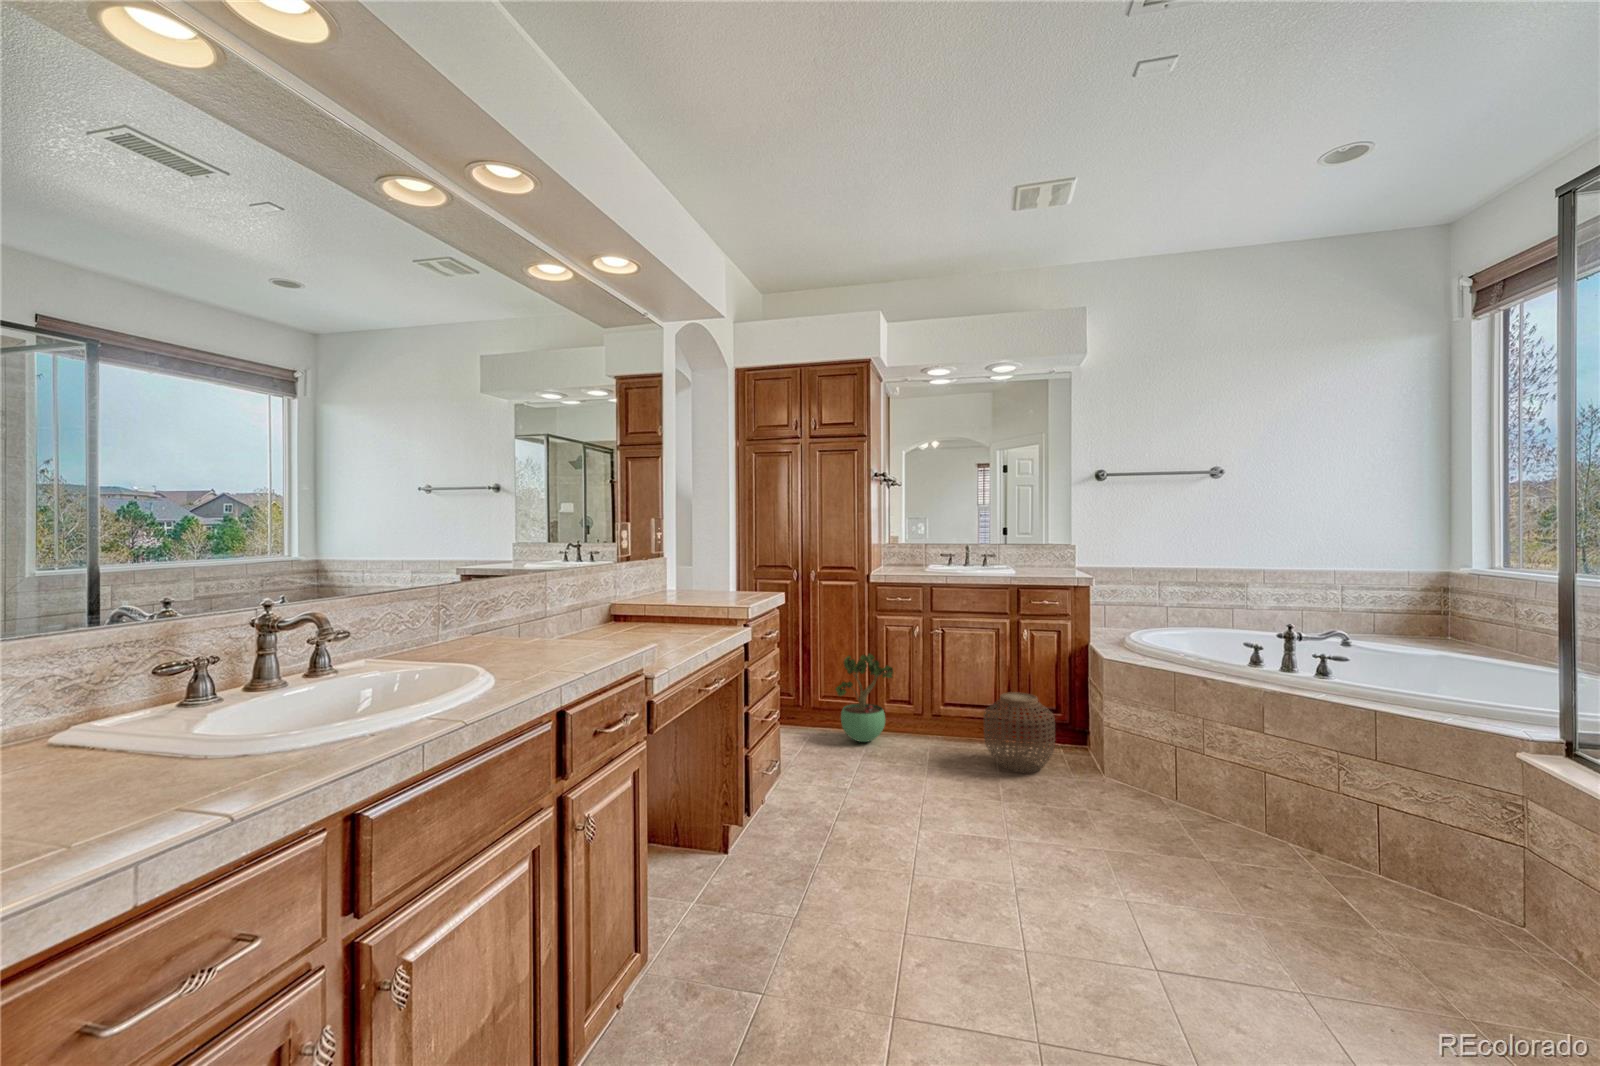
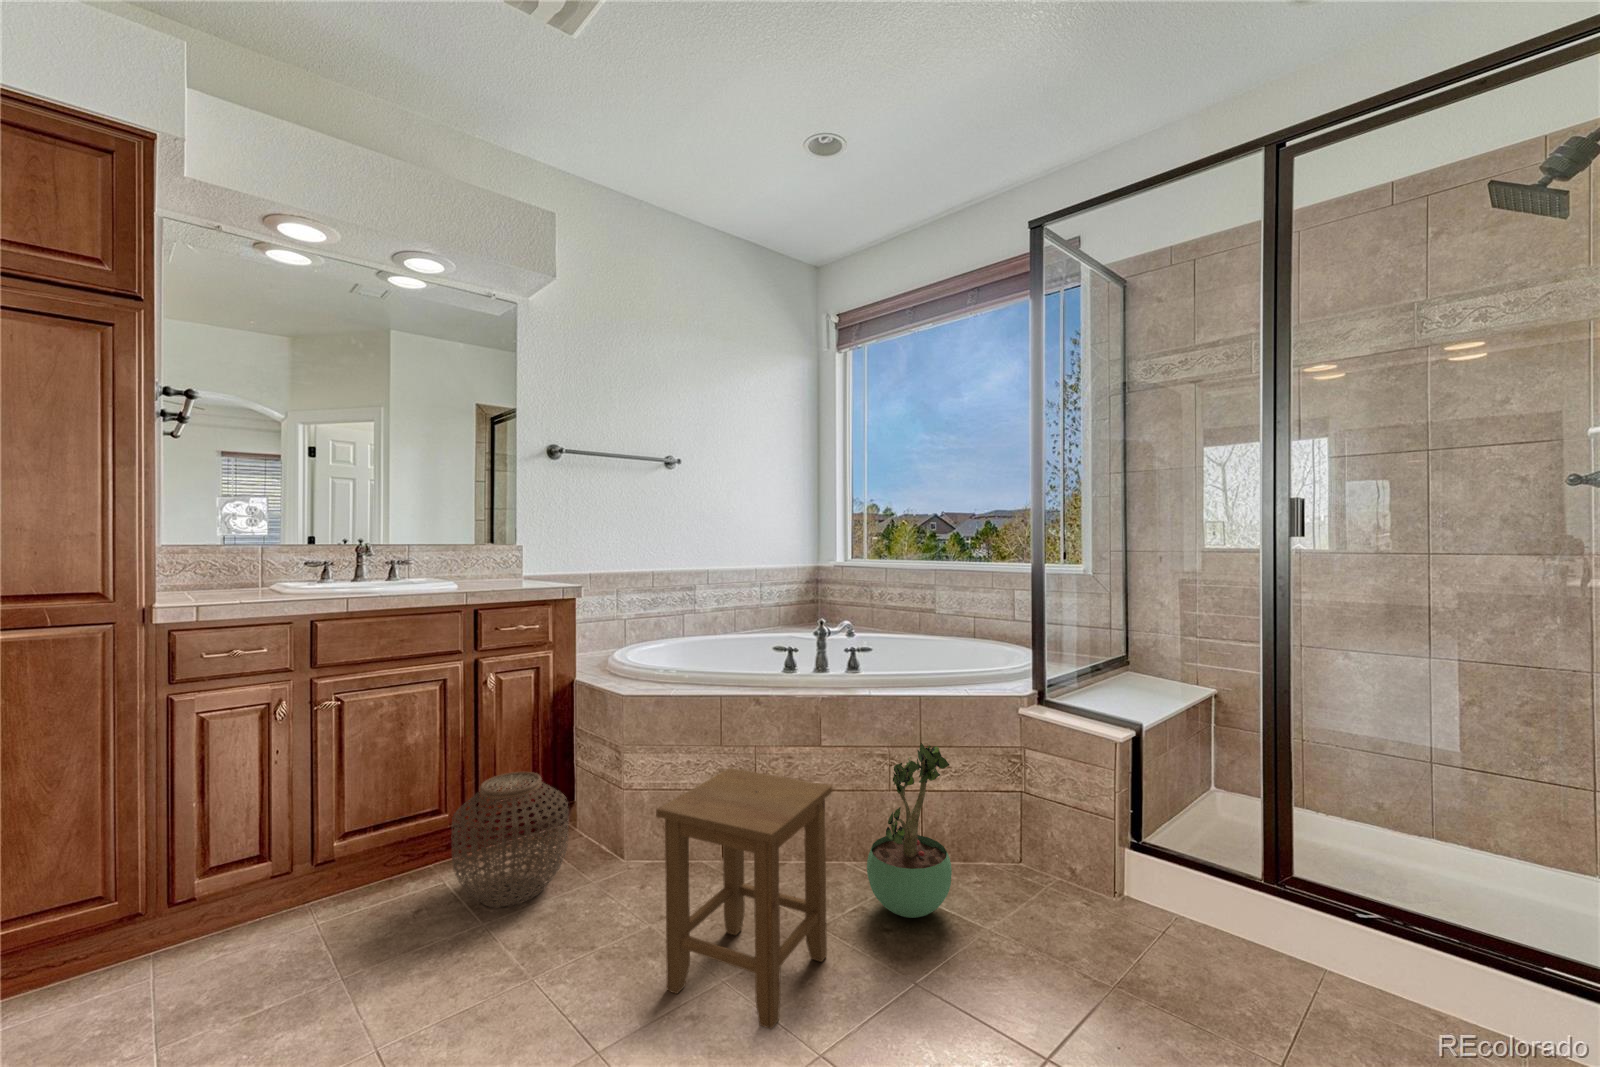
potted plant: present [836,654,893,742] -> present [867,743,952,918]
stool: none [1052,715,1187,873] -> present [656,768,832,1029]

